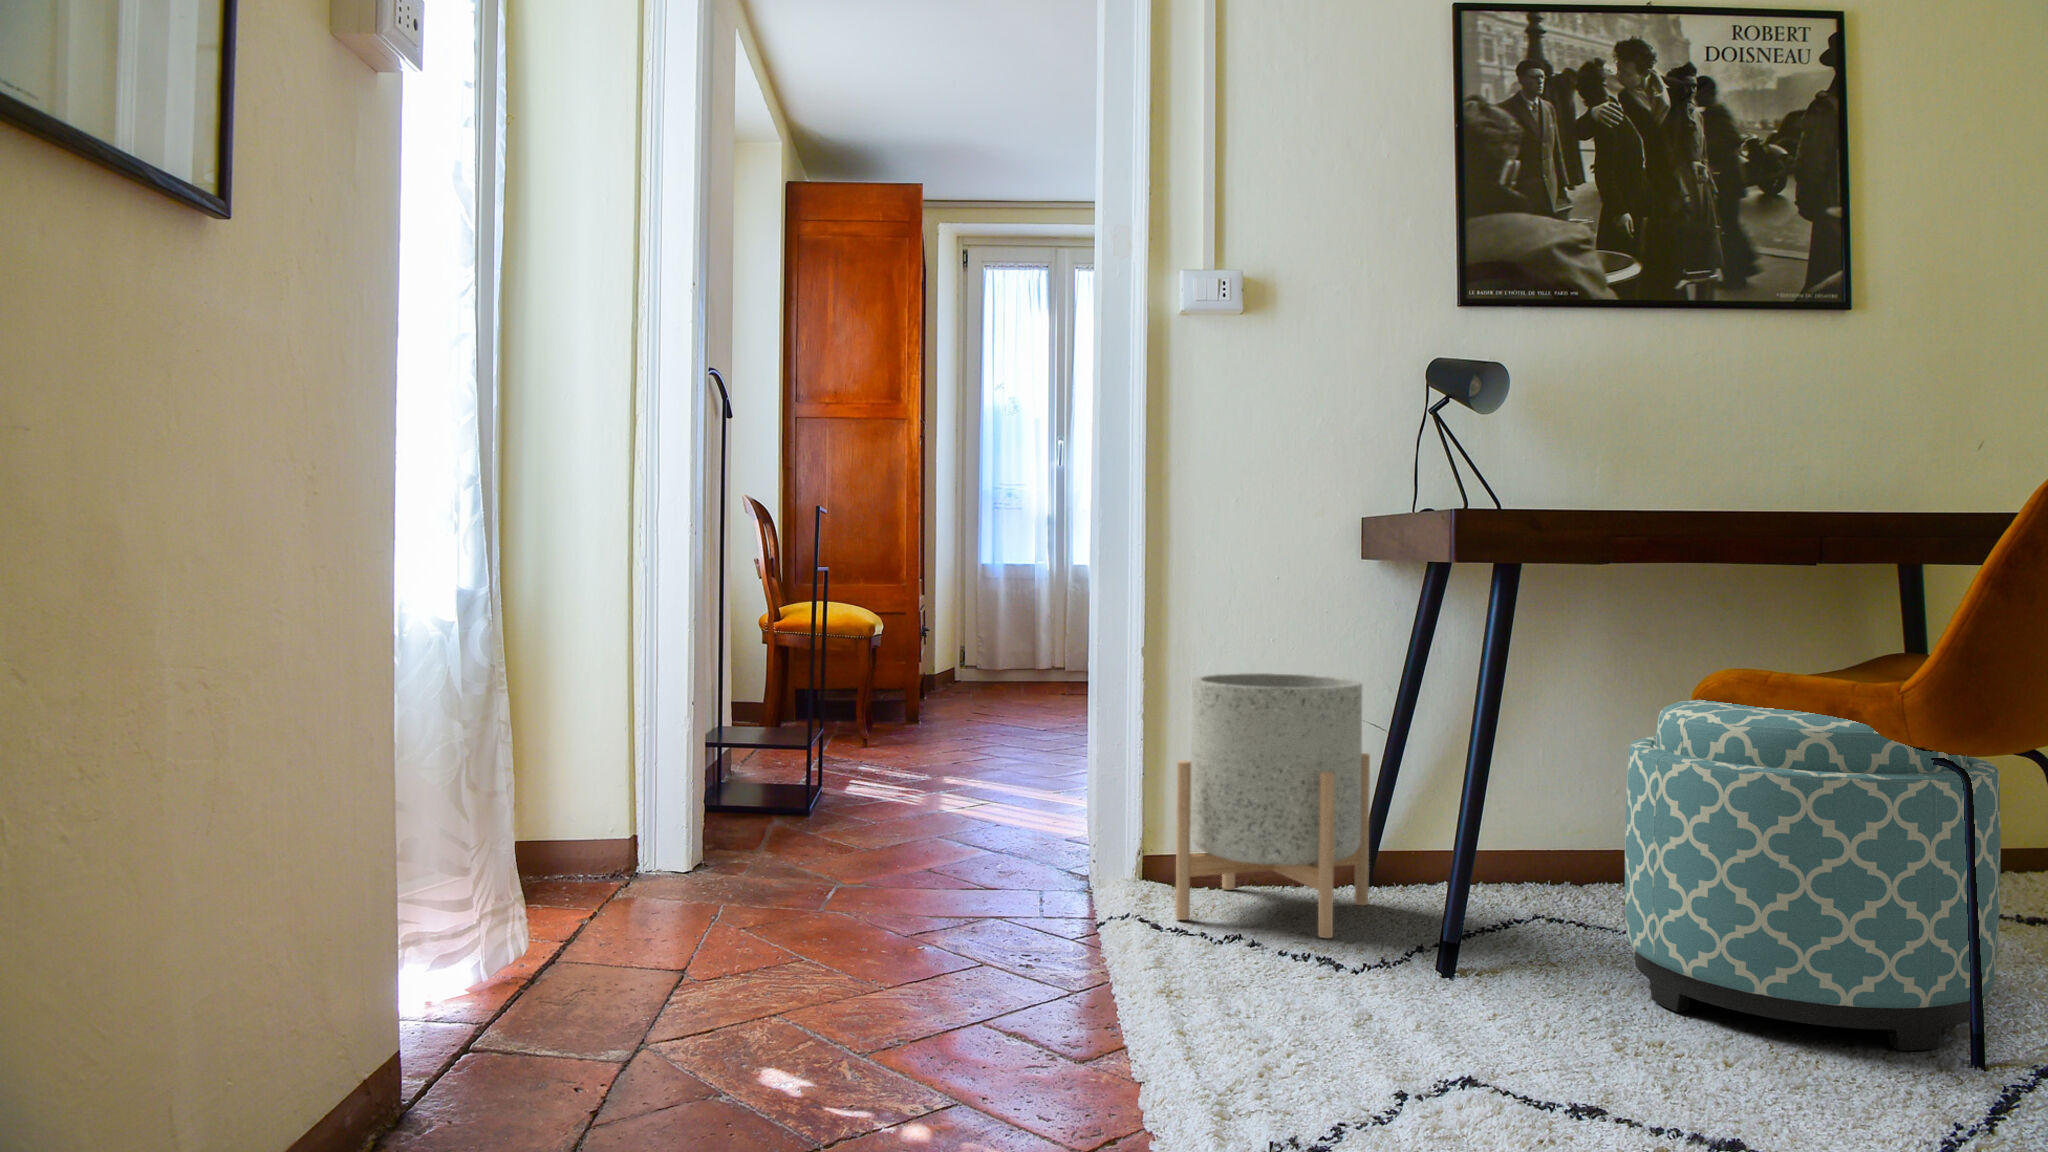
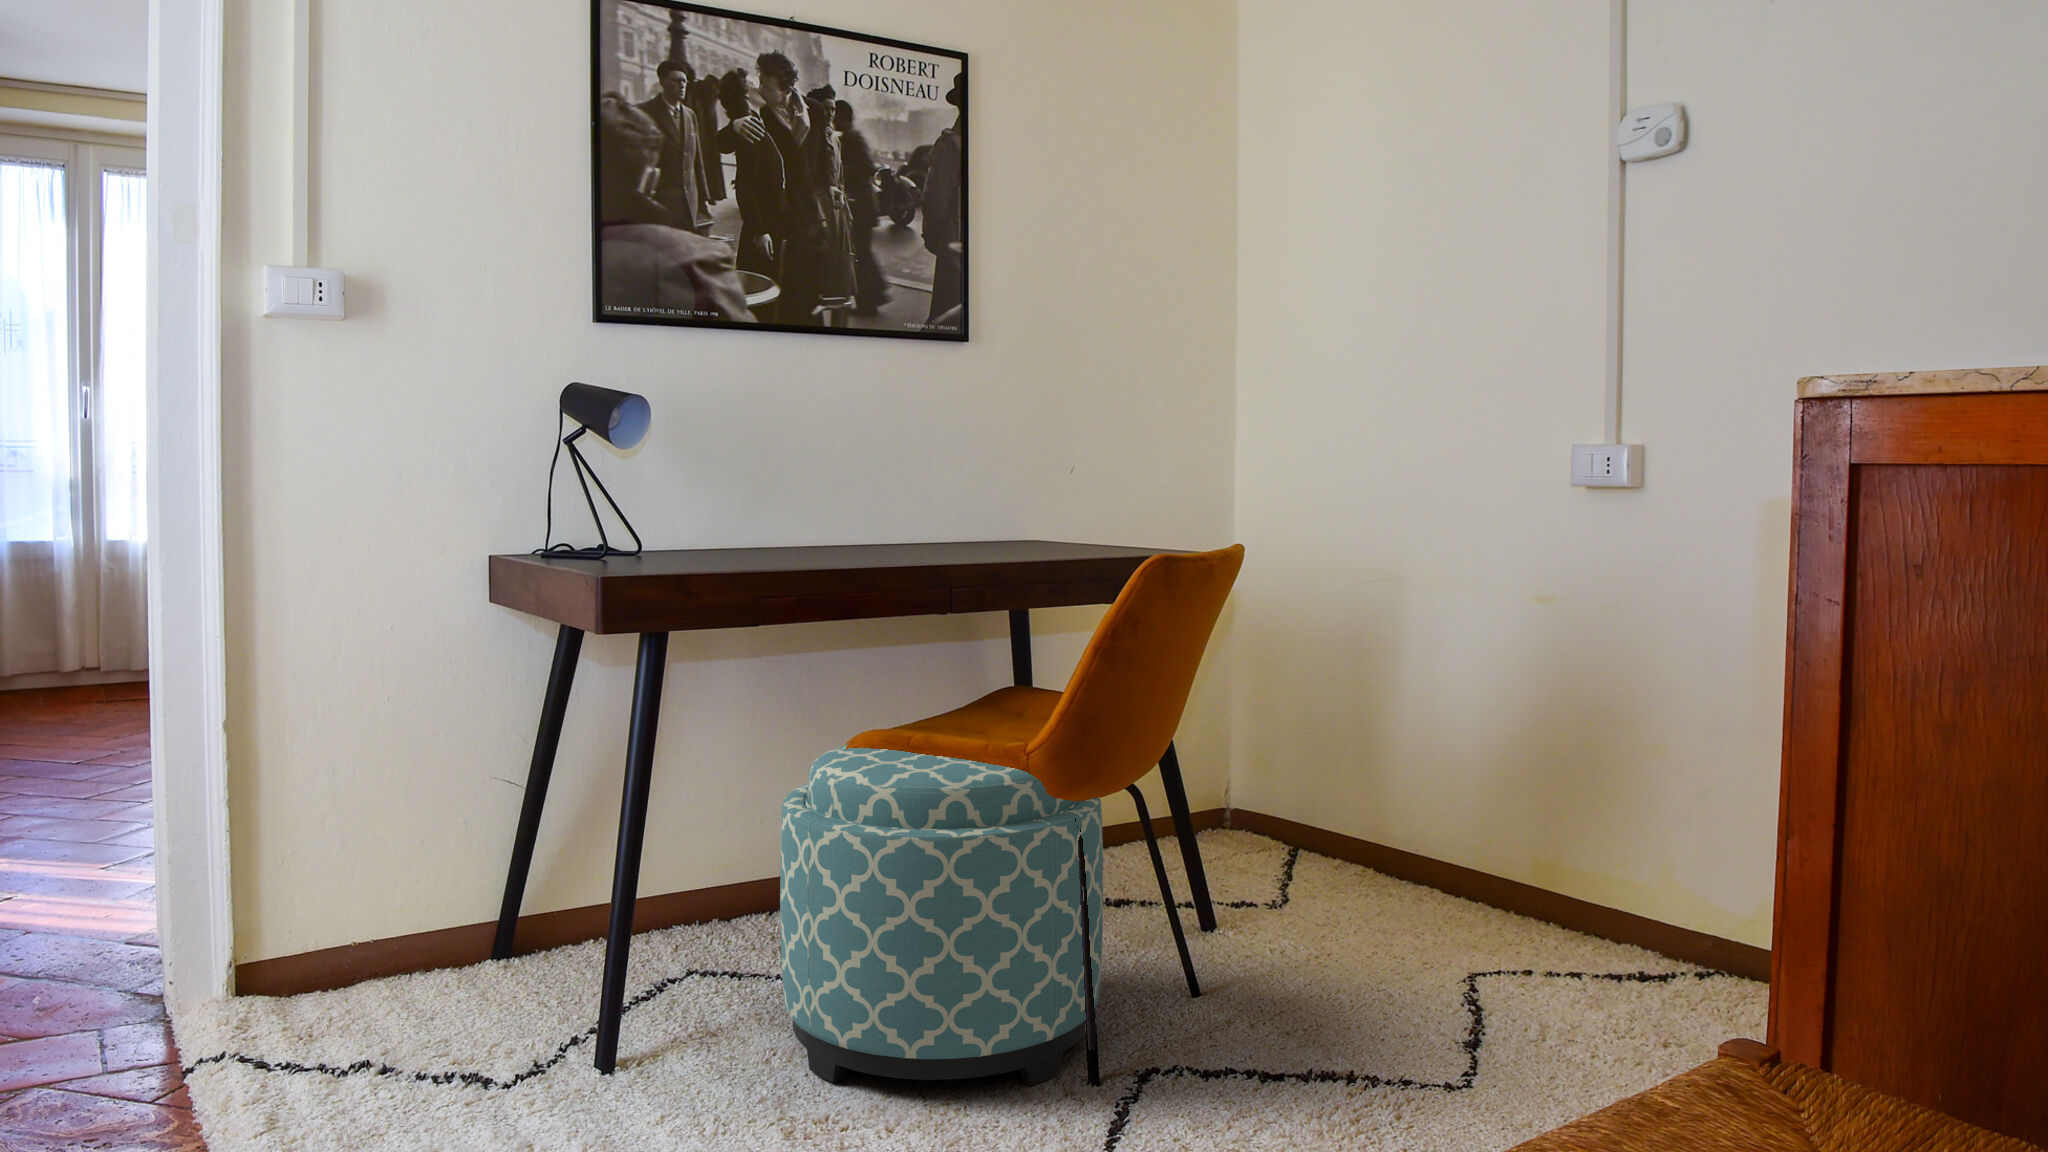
planter: present [1176,673,1370,938] -> none [255,734,515,1062]

